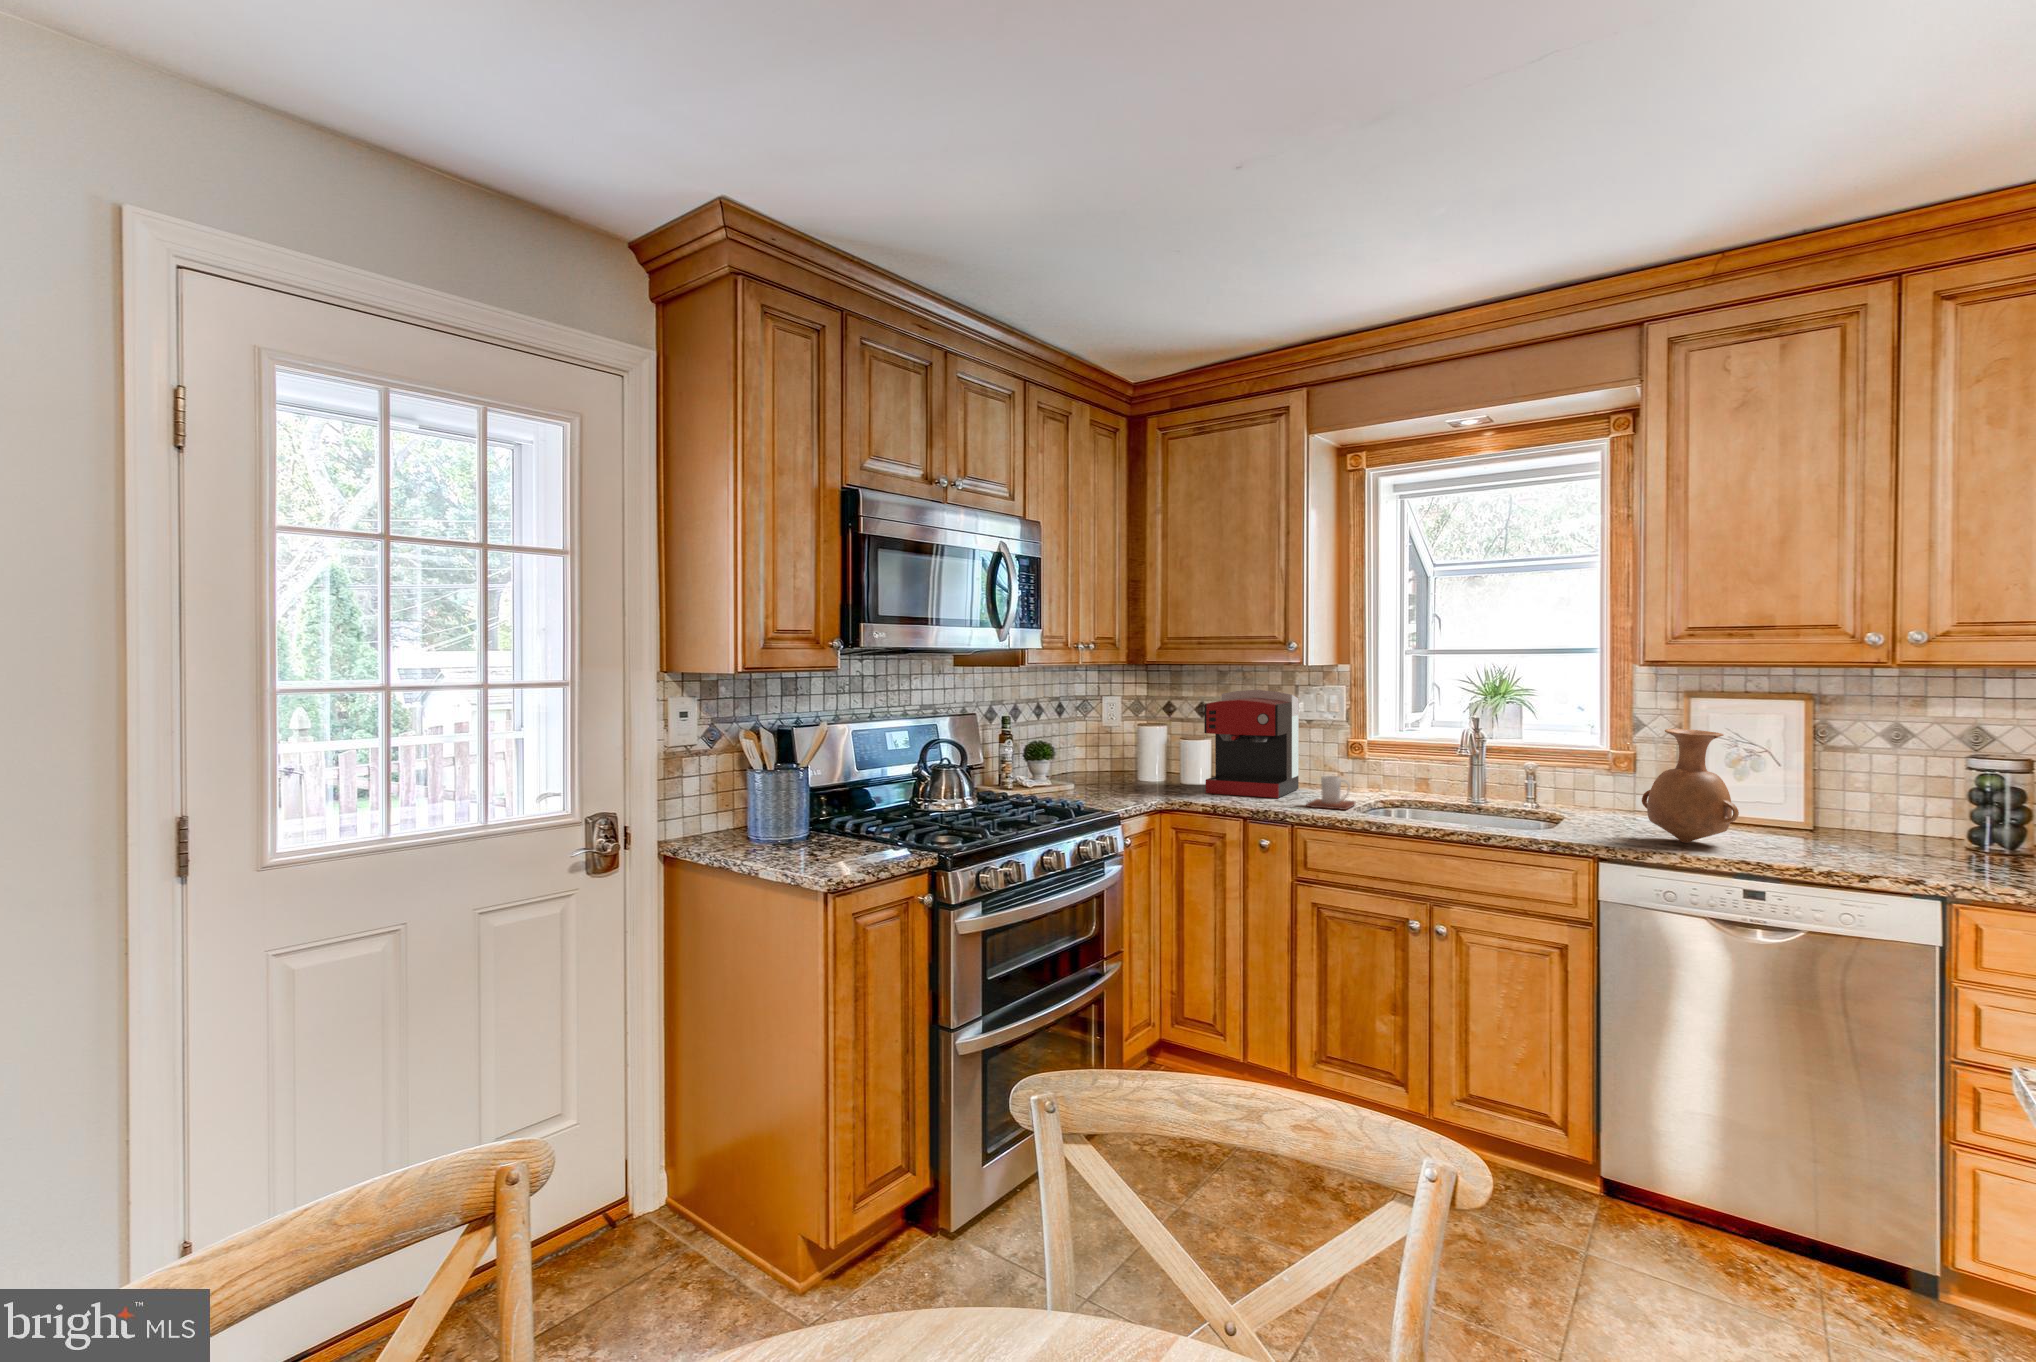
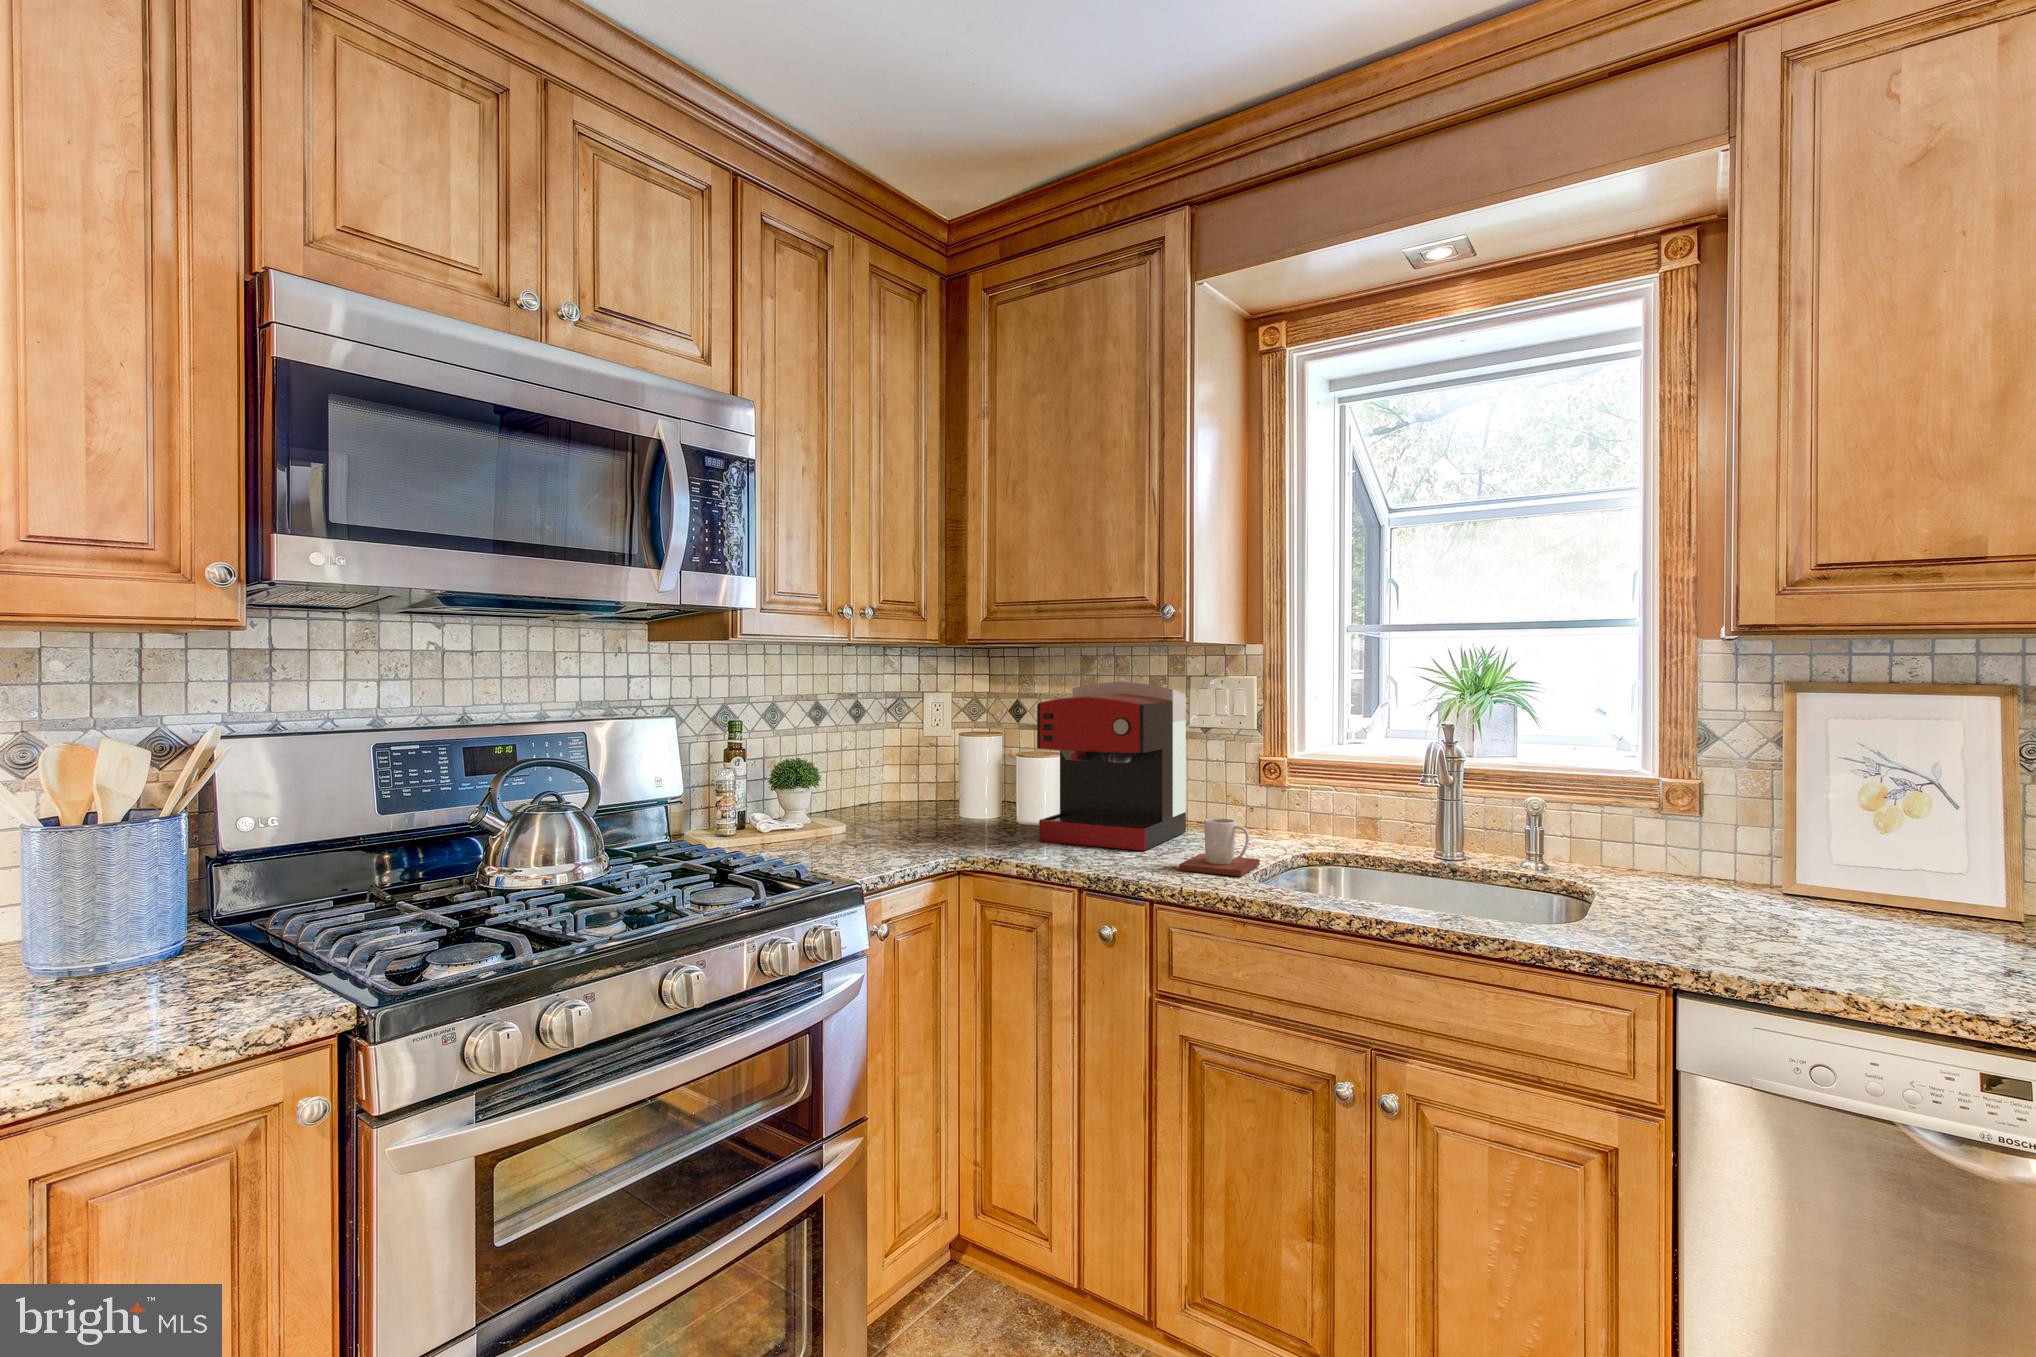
vase: present [1642,729,1739,843] -> none [1742,746,1942,958]

